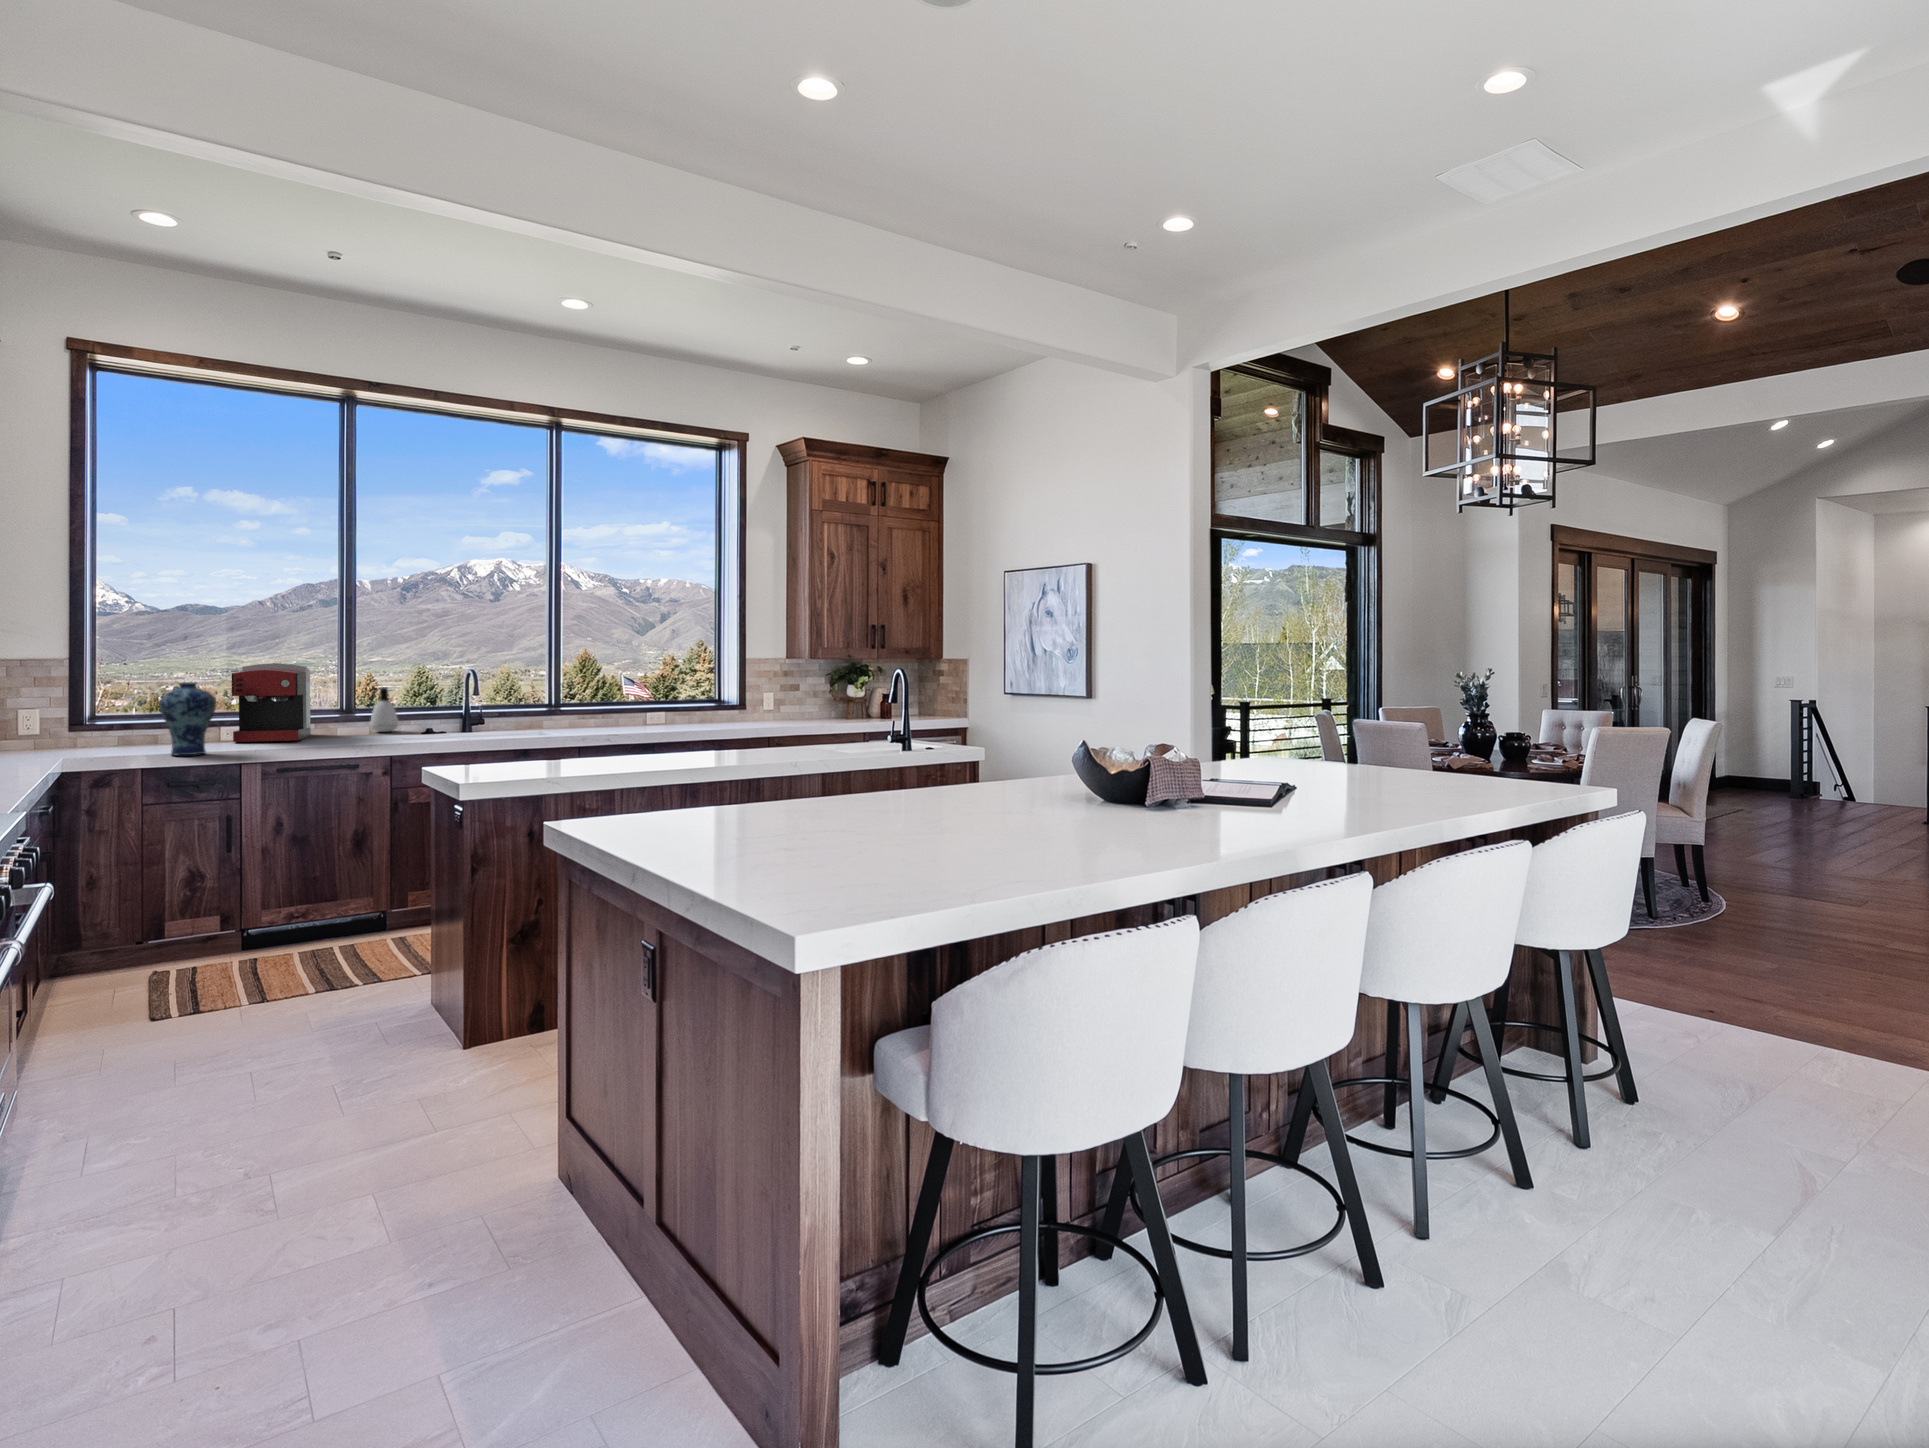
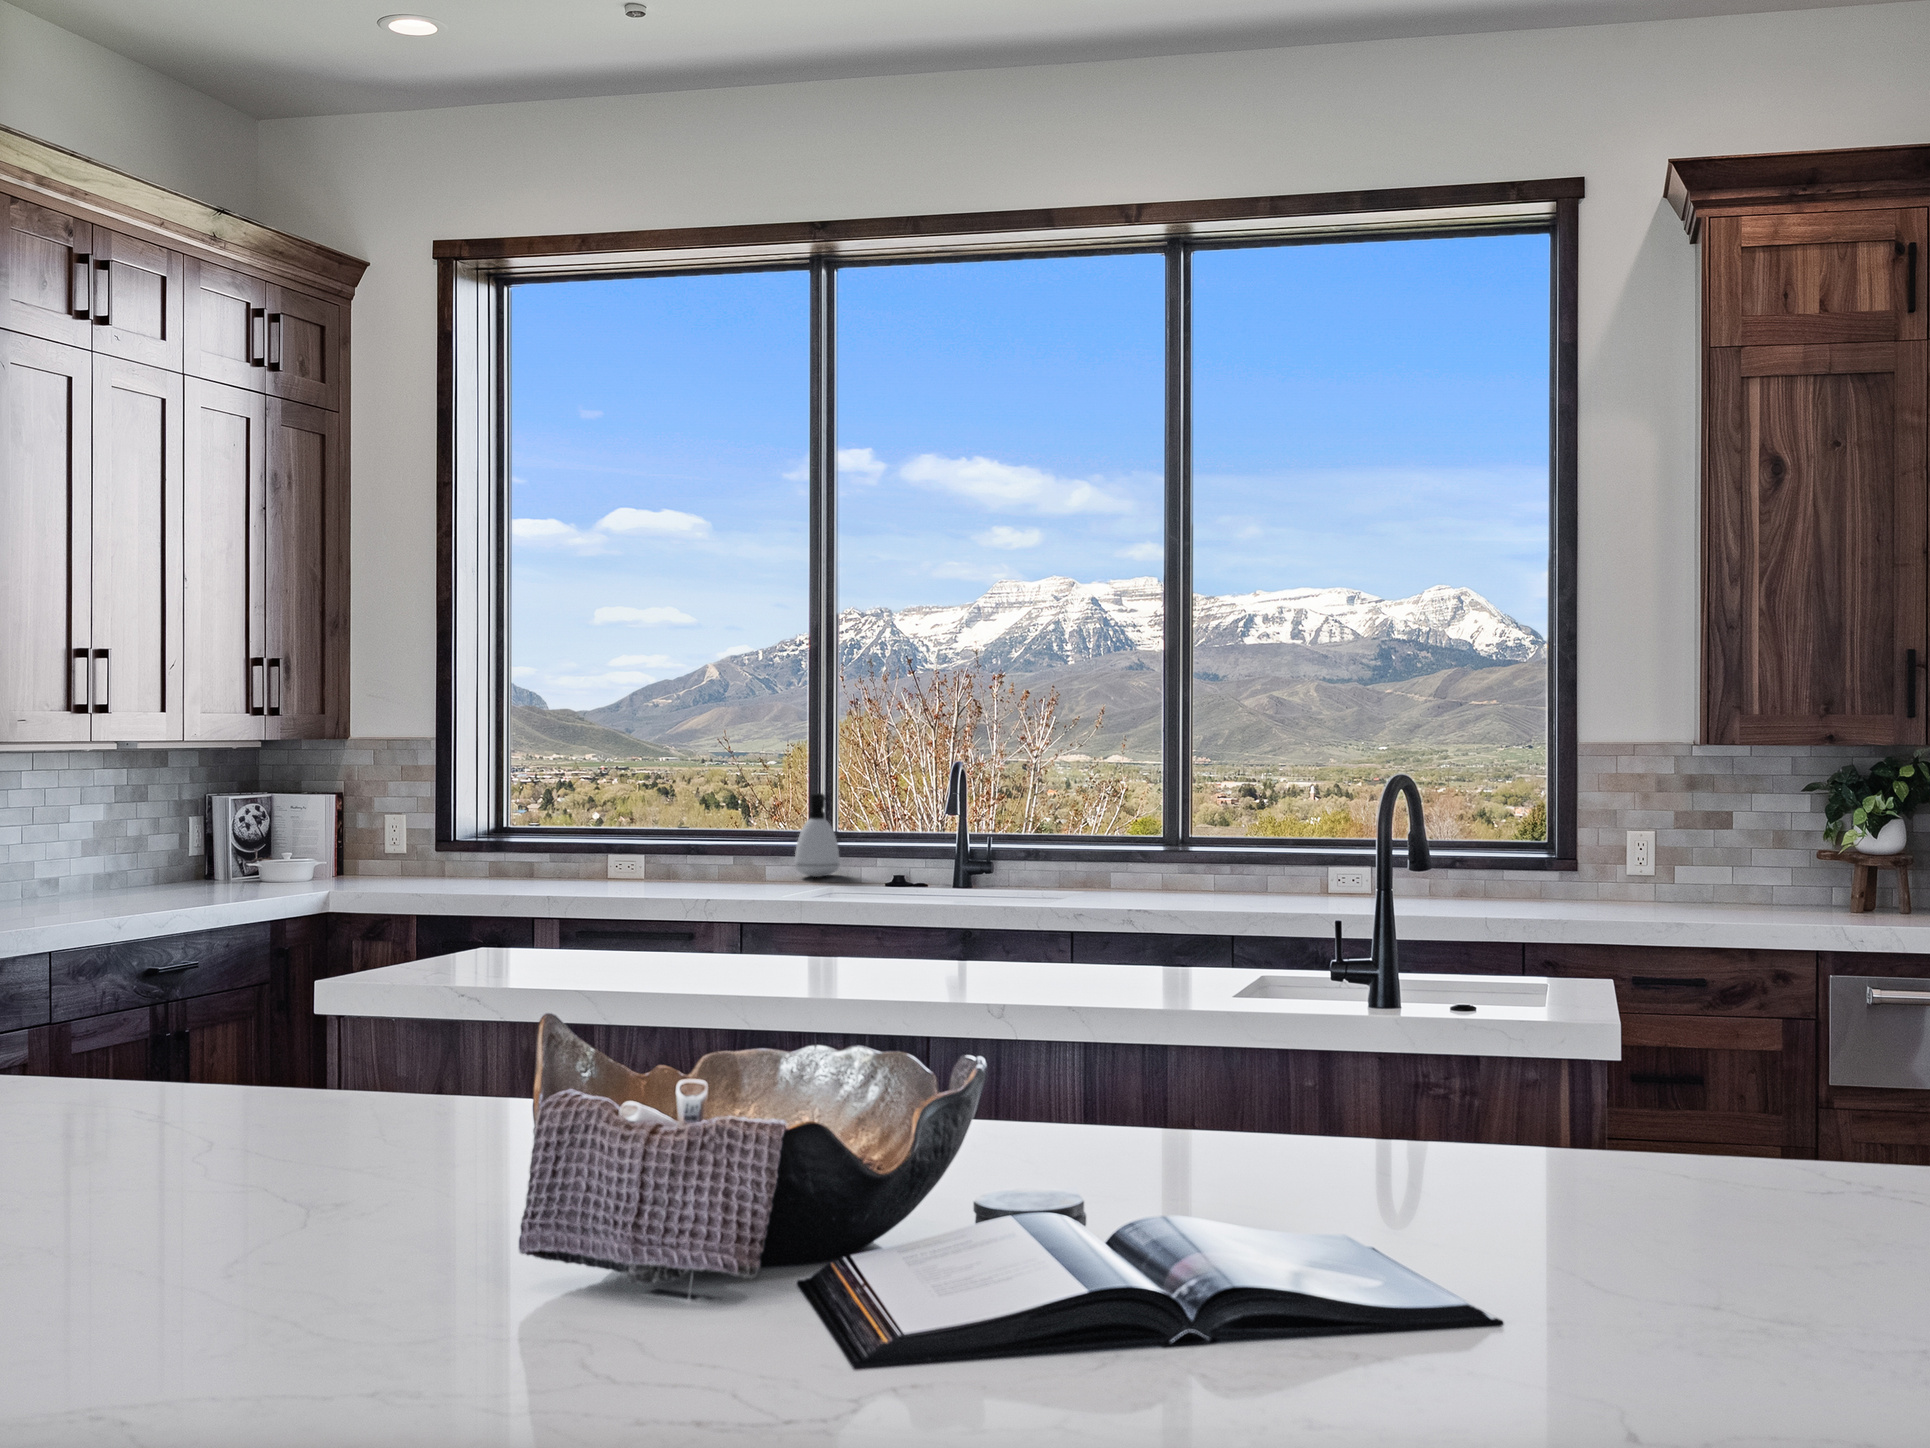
coffee maker: present [232,663,311,742] -> none [576,747,715,884]
vase: present [159,682,216,755] -> none [428,780,503,899]

